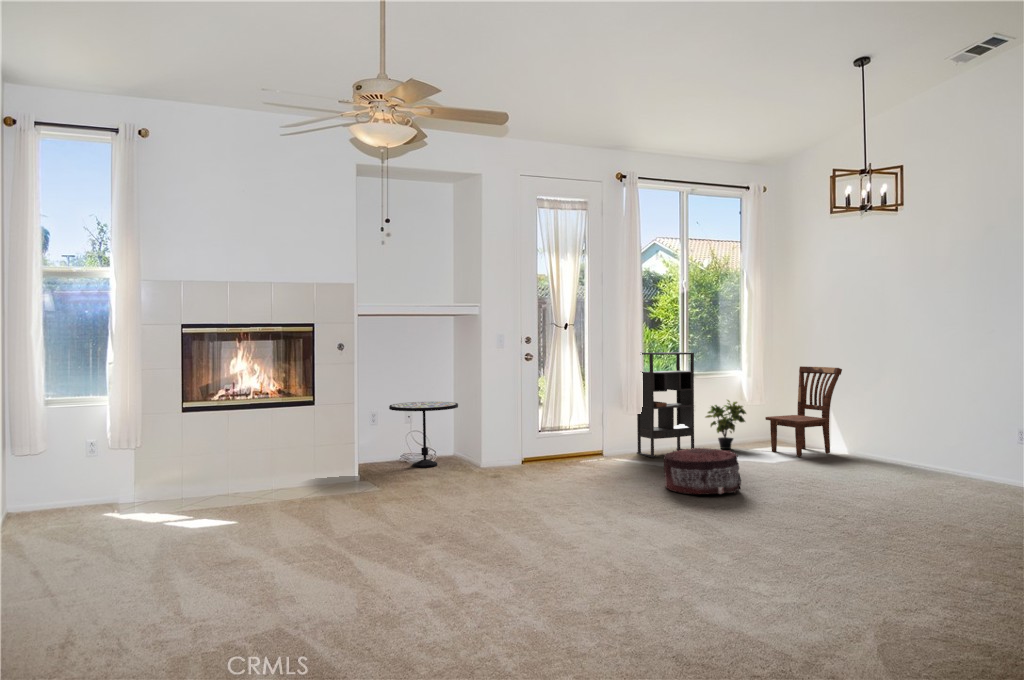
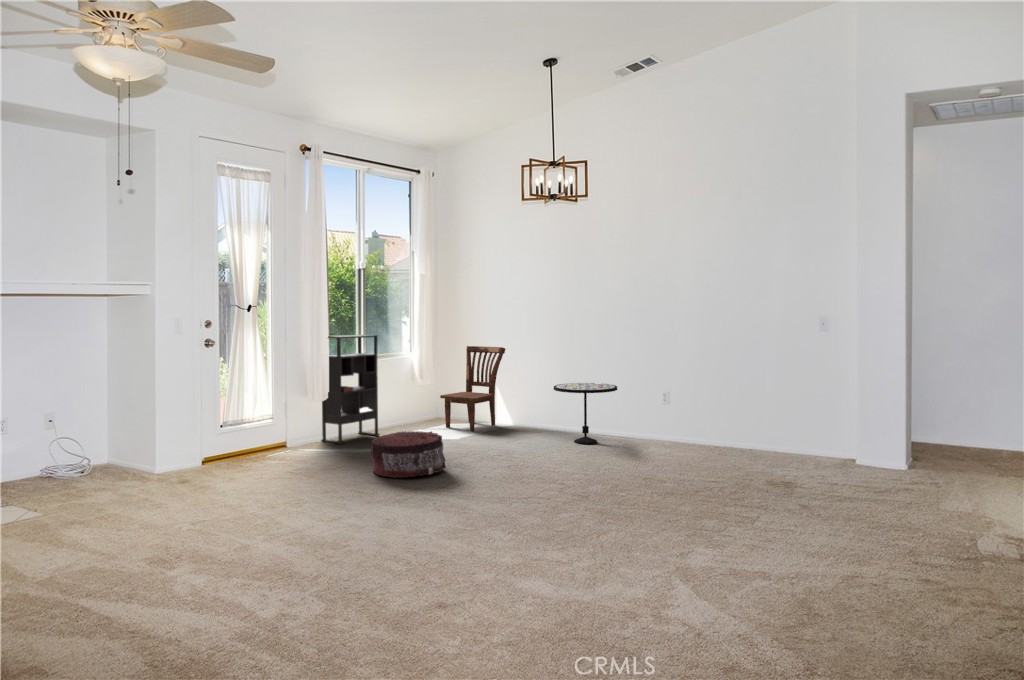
potted plant: present [706,400,746,449] -> none [383,380,423,429]
side table: present [389,402,458,467] -> present [554,383,617,444]

